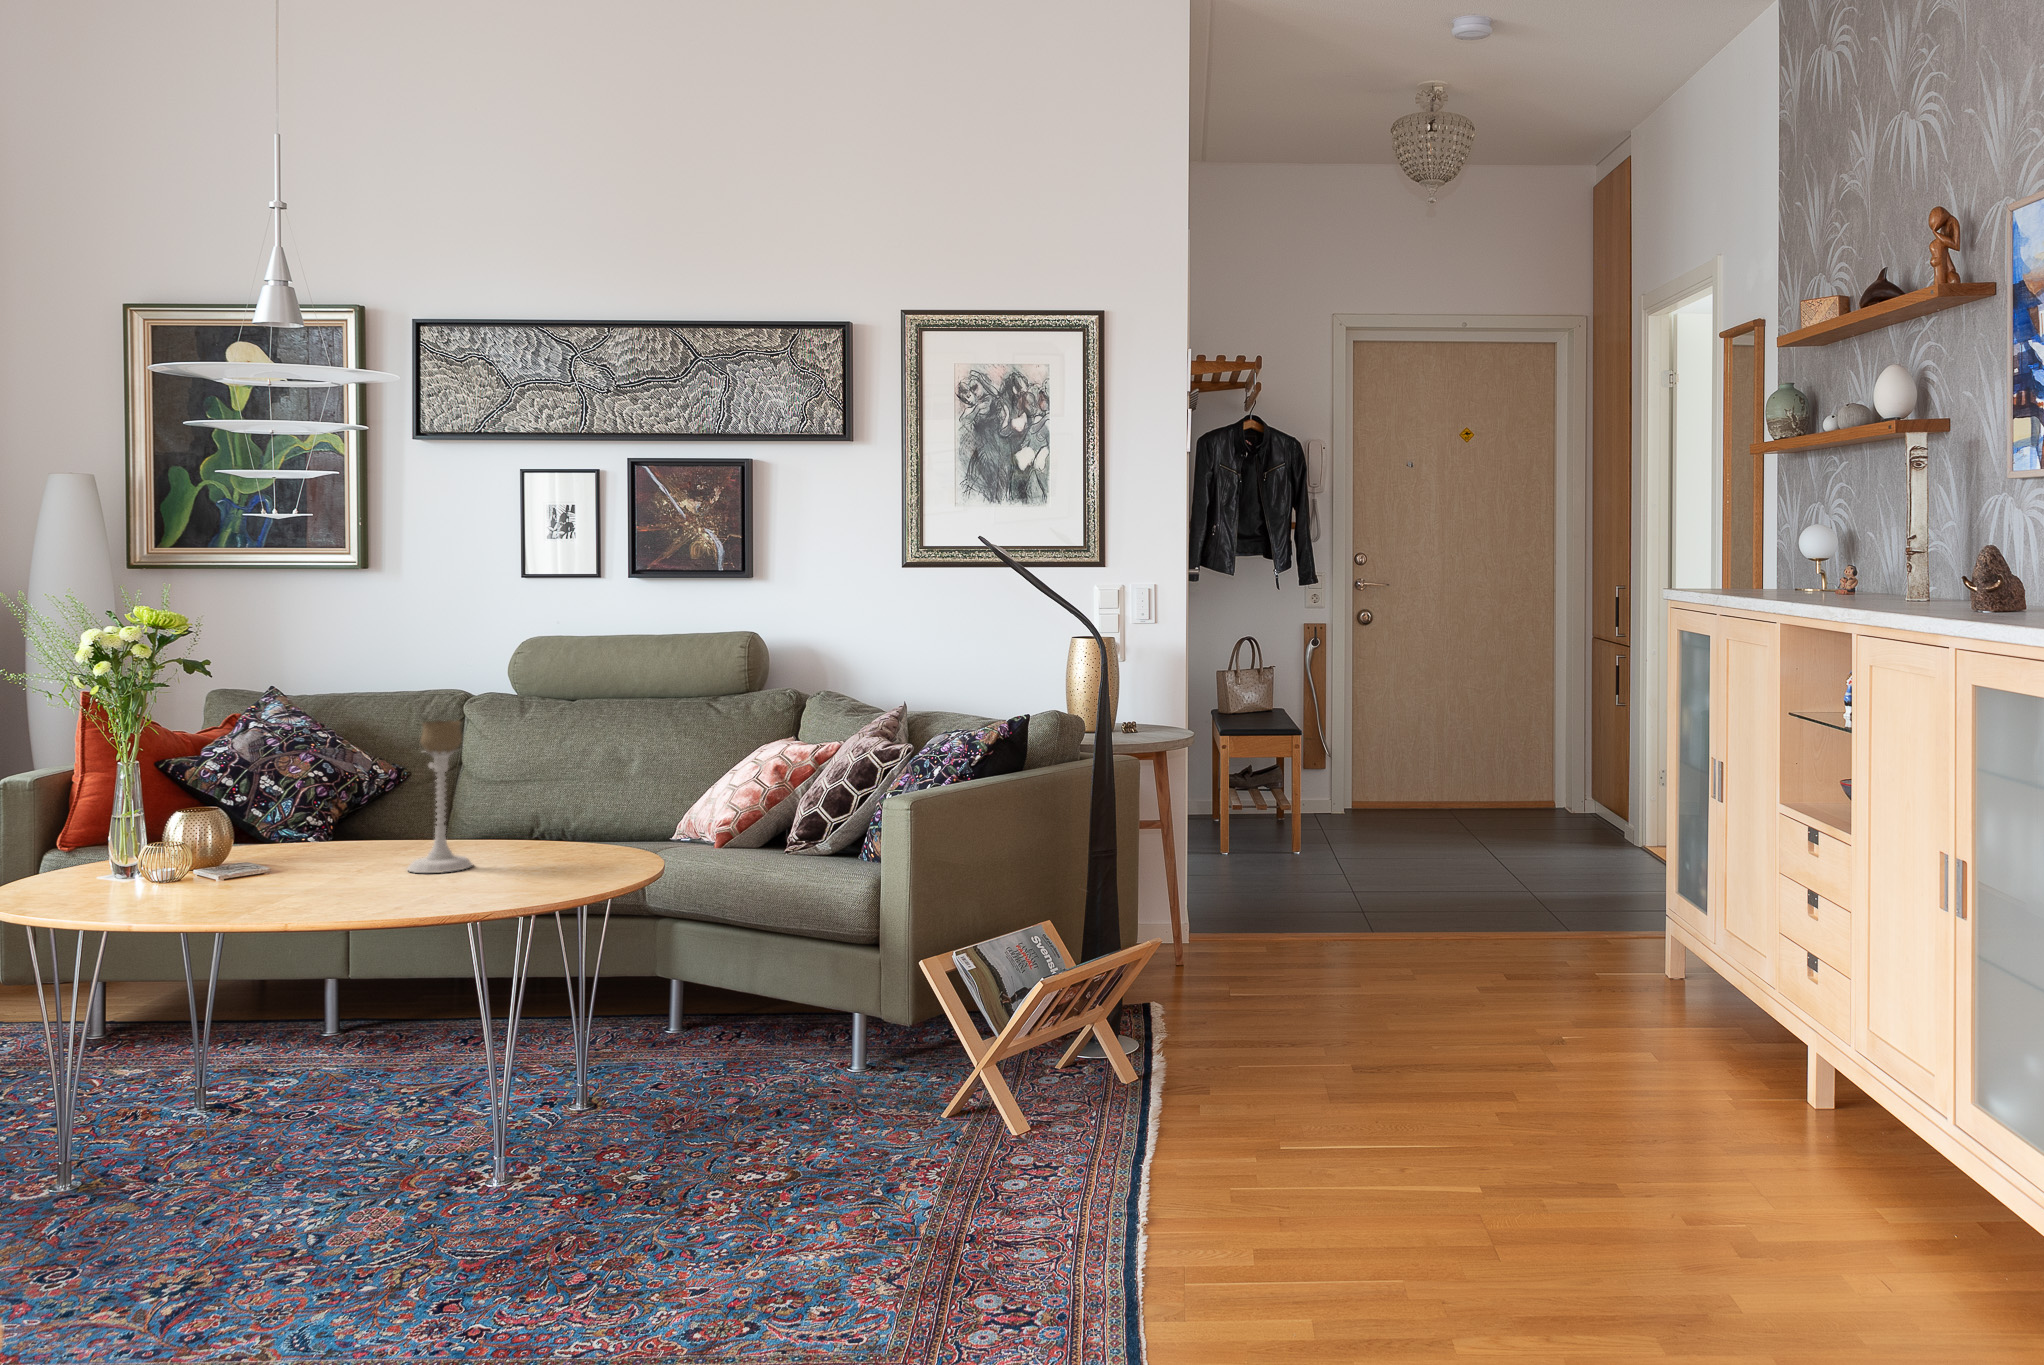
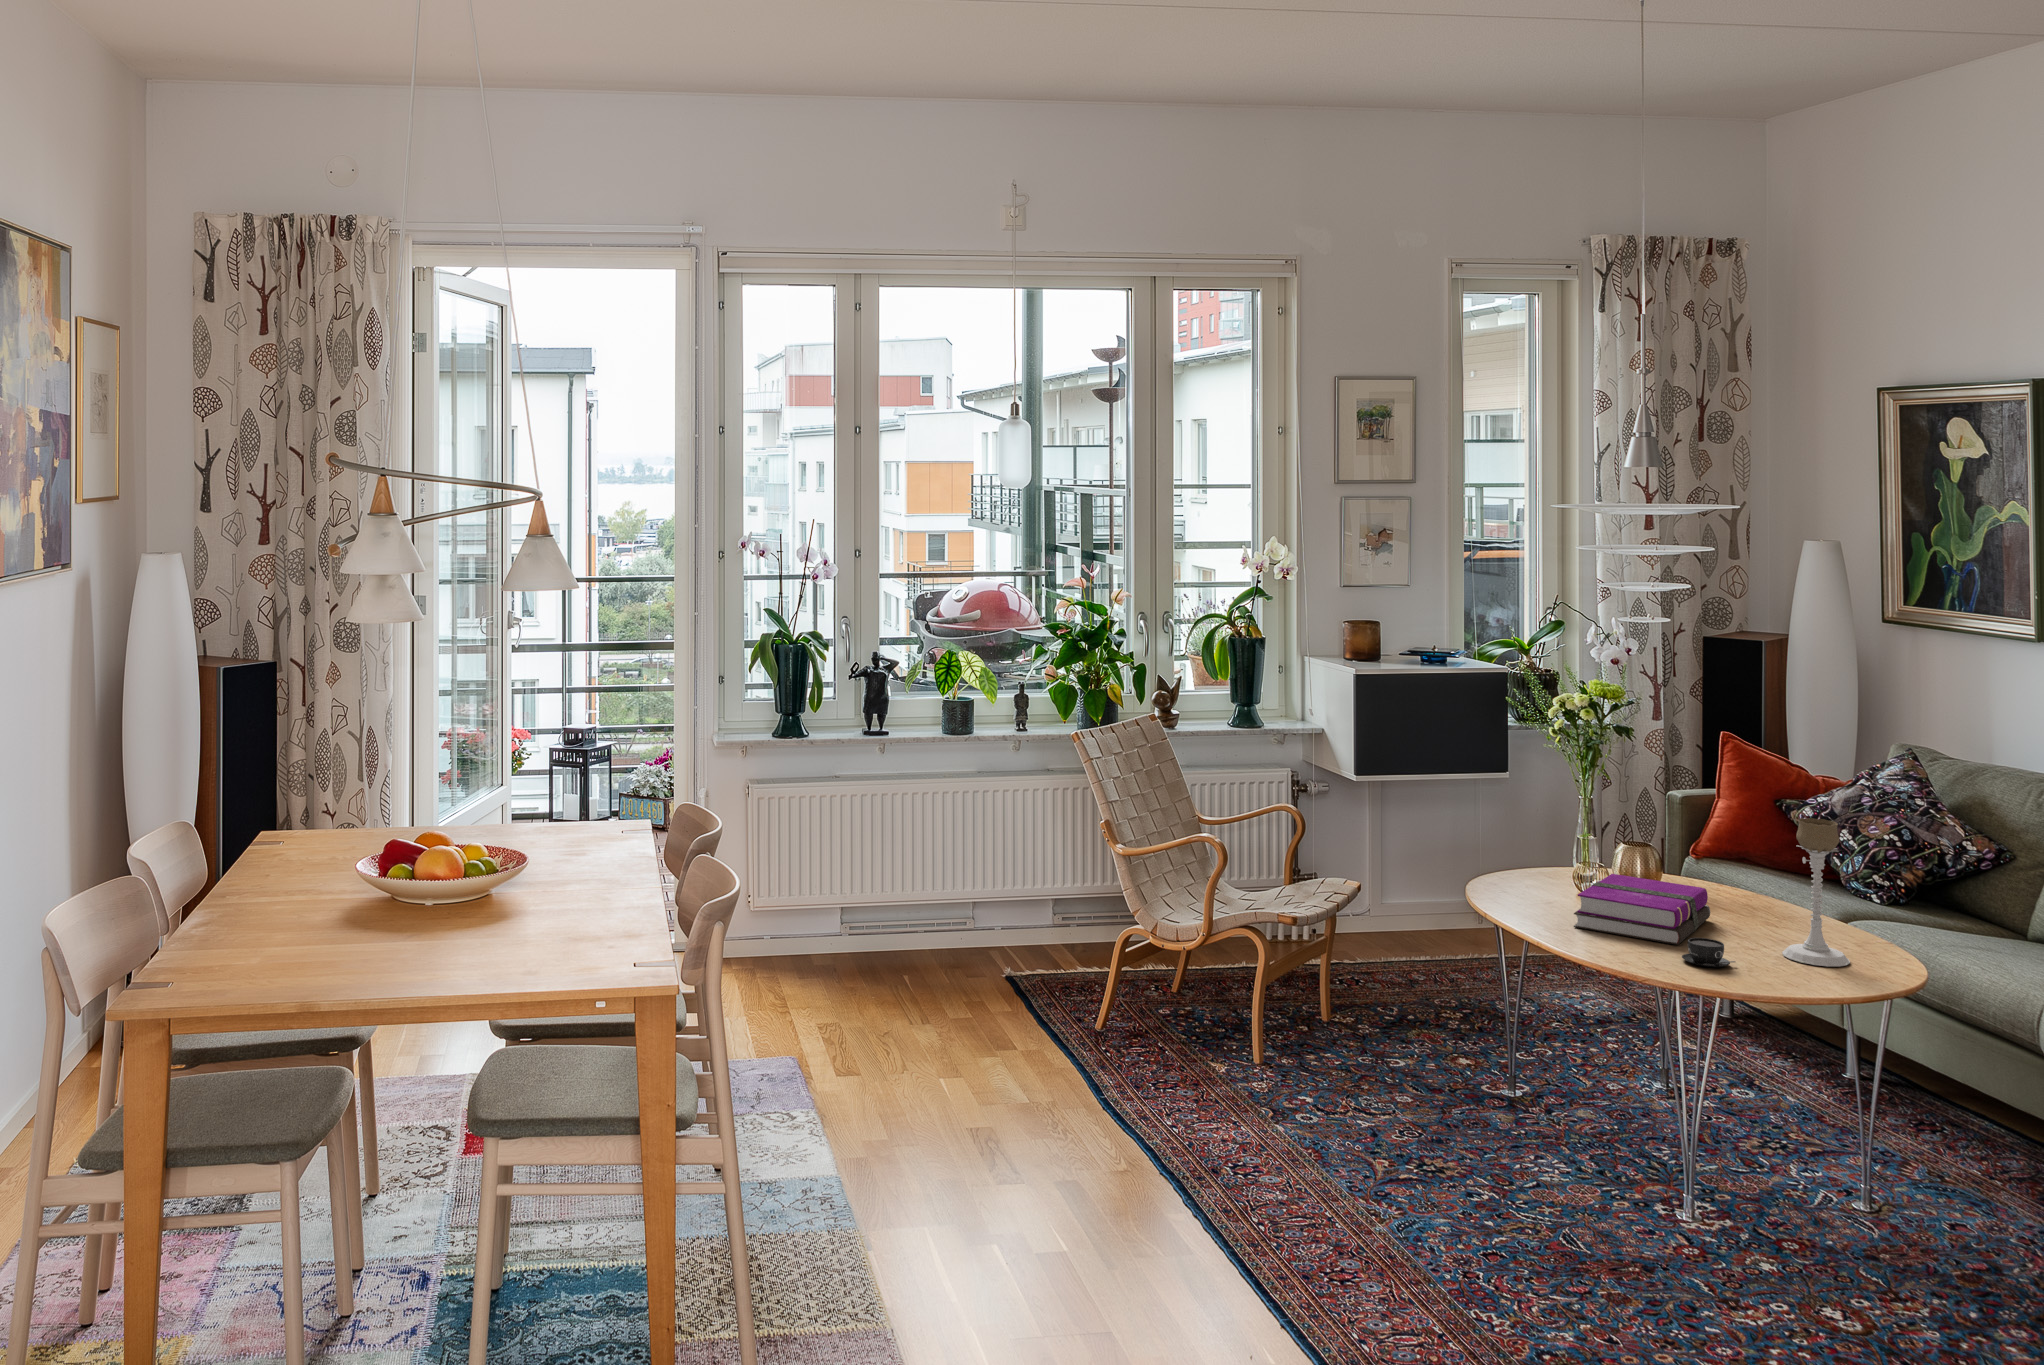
hardback book: none [160,832,321,905] -> present [1574,874,1710,944]
teacup: none [349,866,403,896] -> present [1682,938,1735,967]

